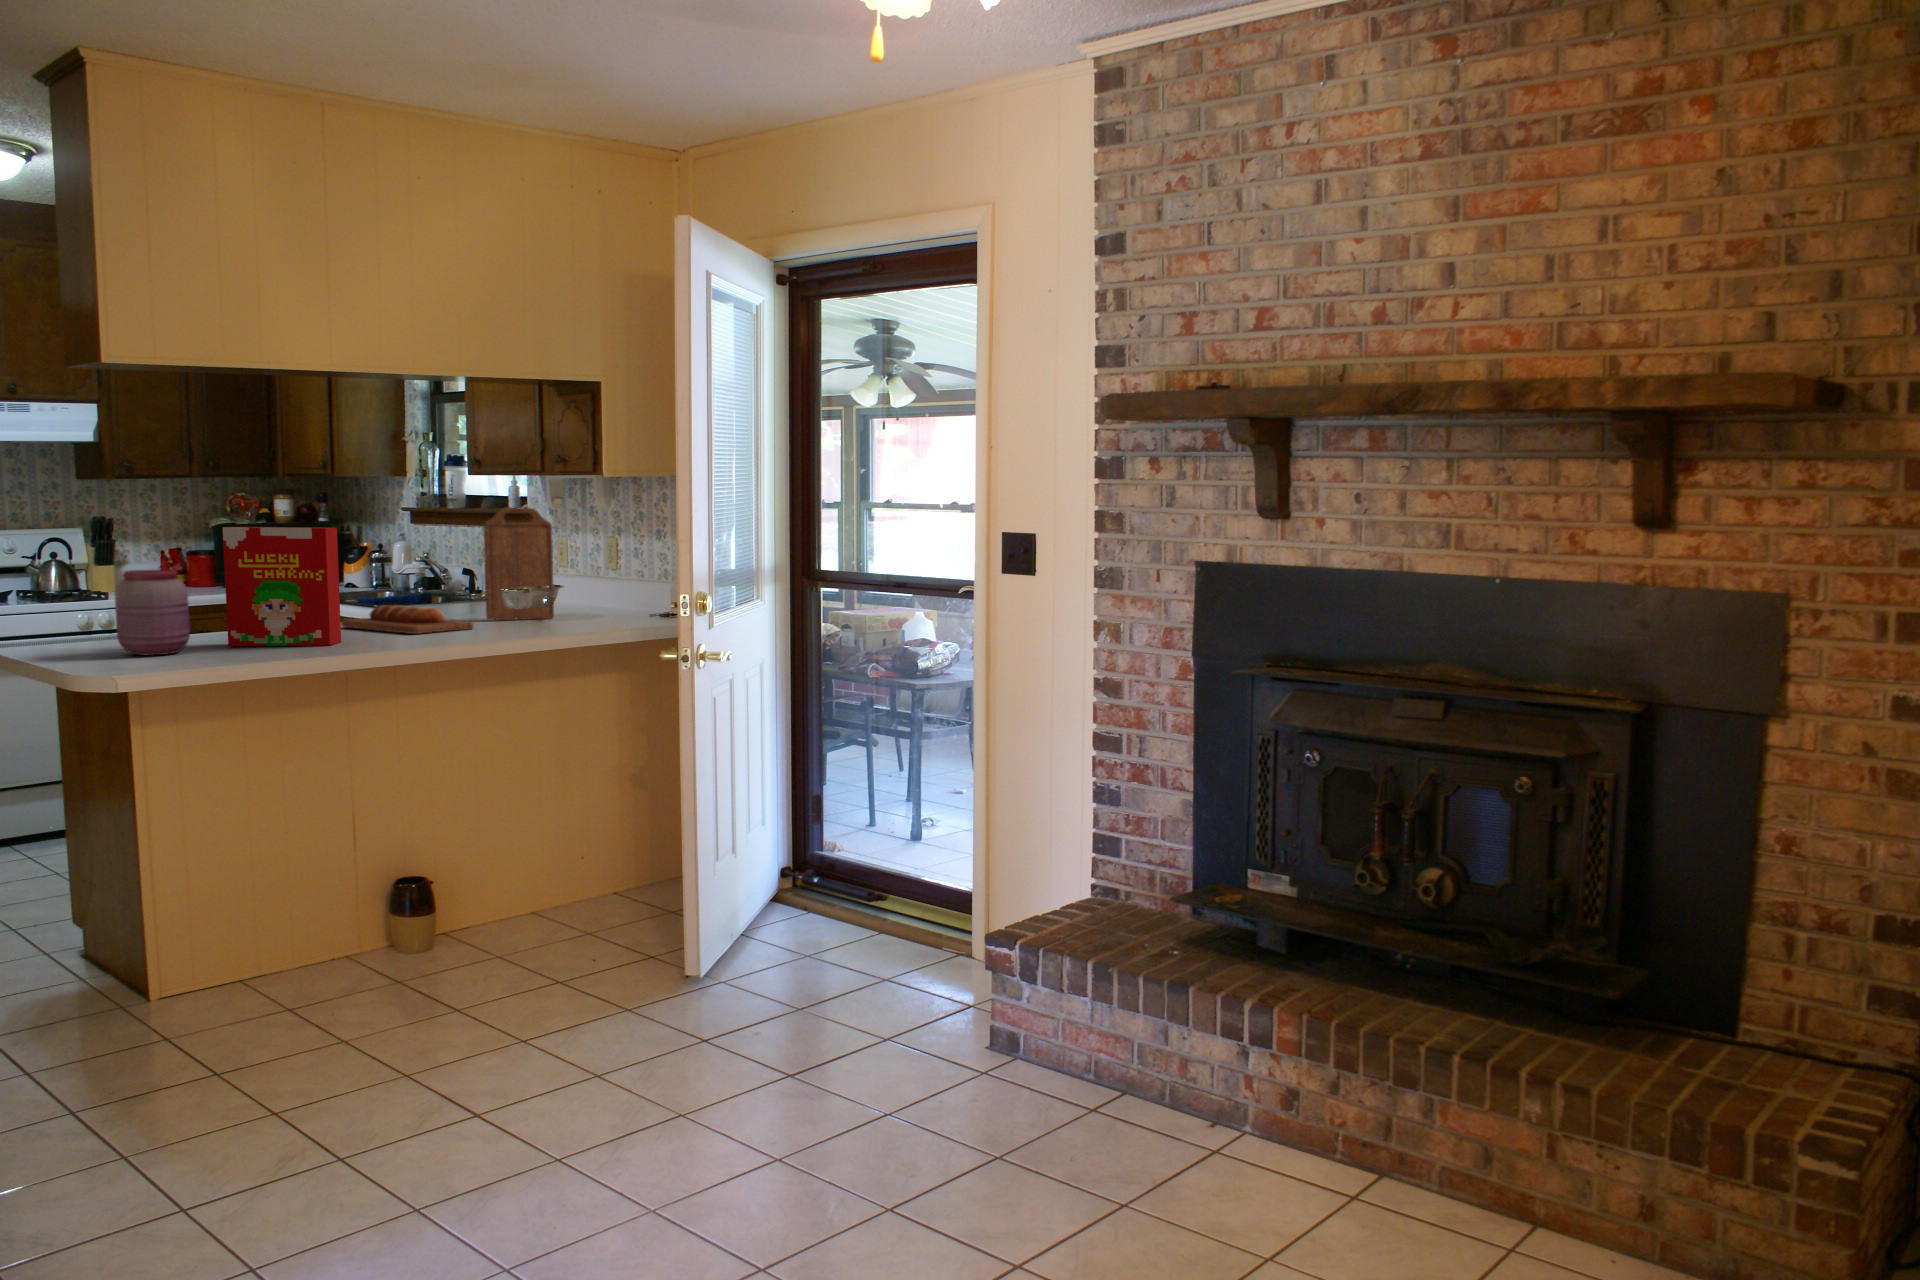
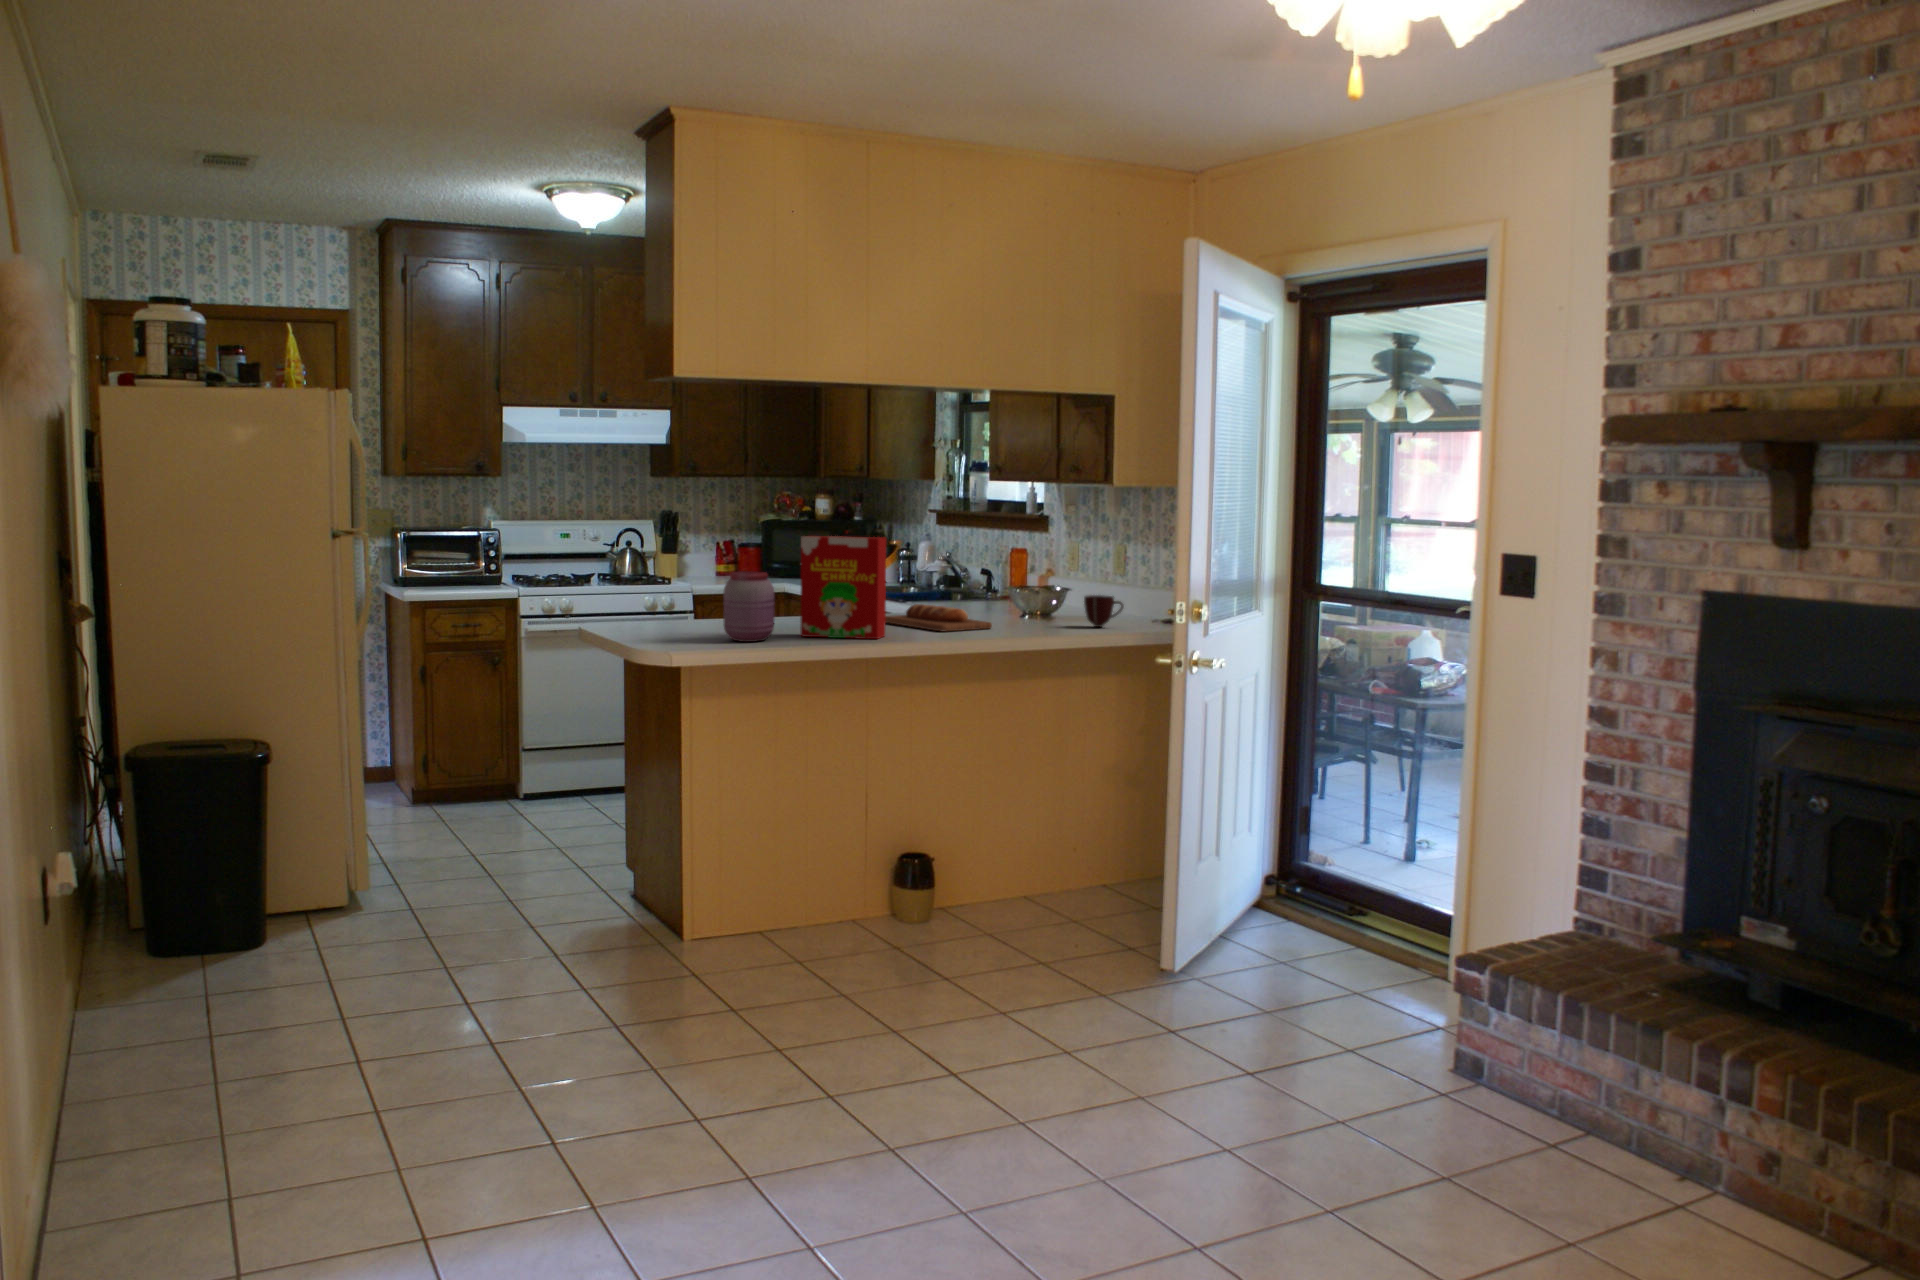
cutting board: present [484,507,554,620] -> none [1002,517,1064,621]
mug: none [578,589,622,623] -> present [1084,595,1123,627]

